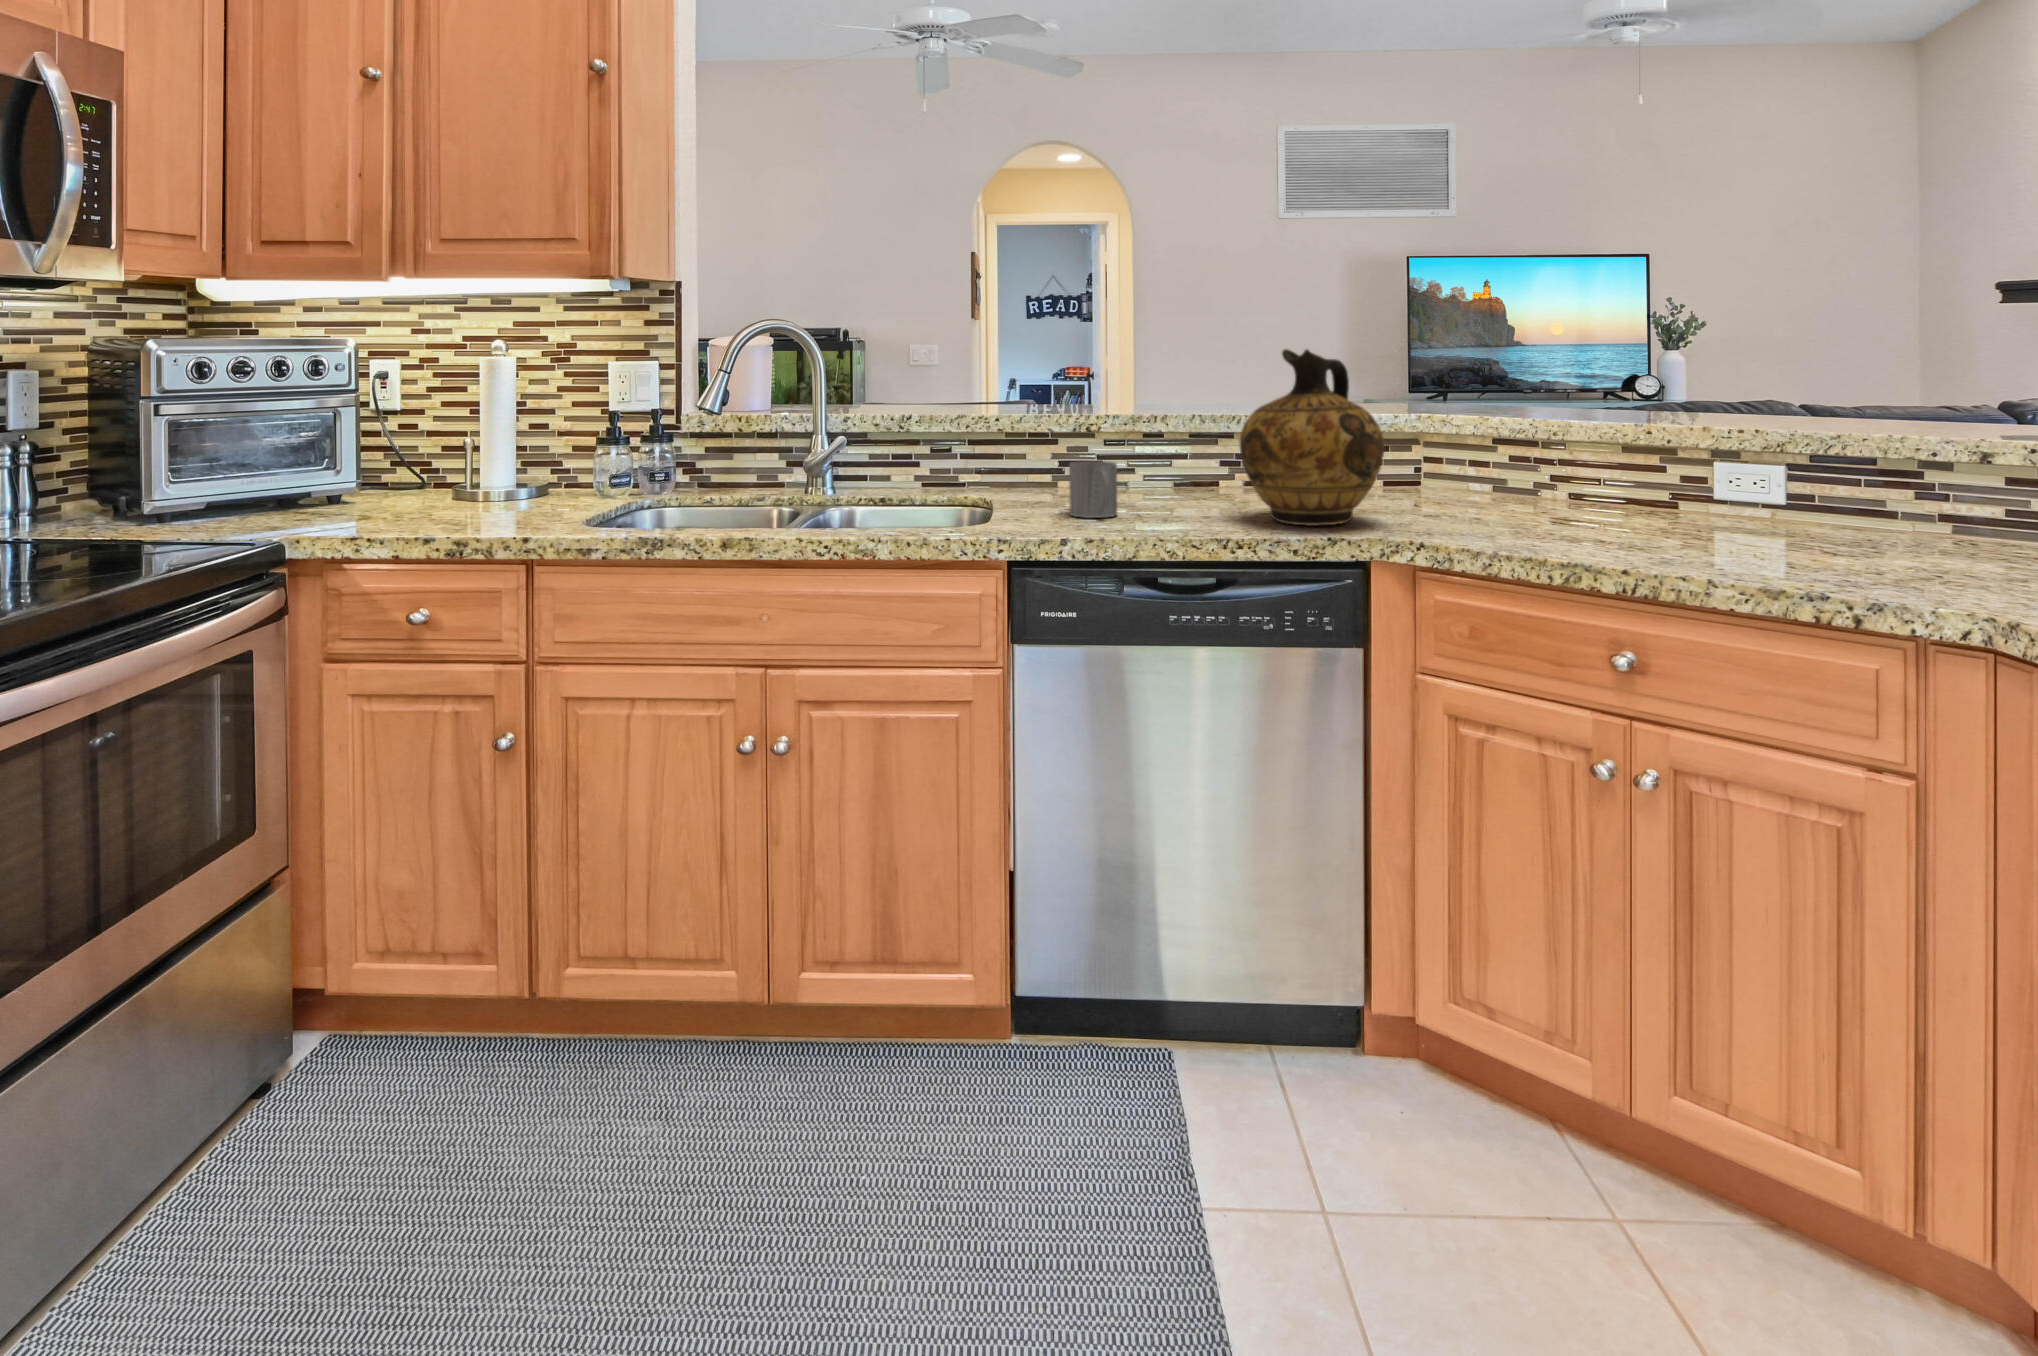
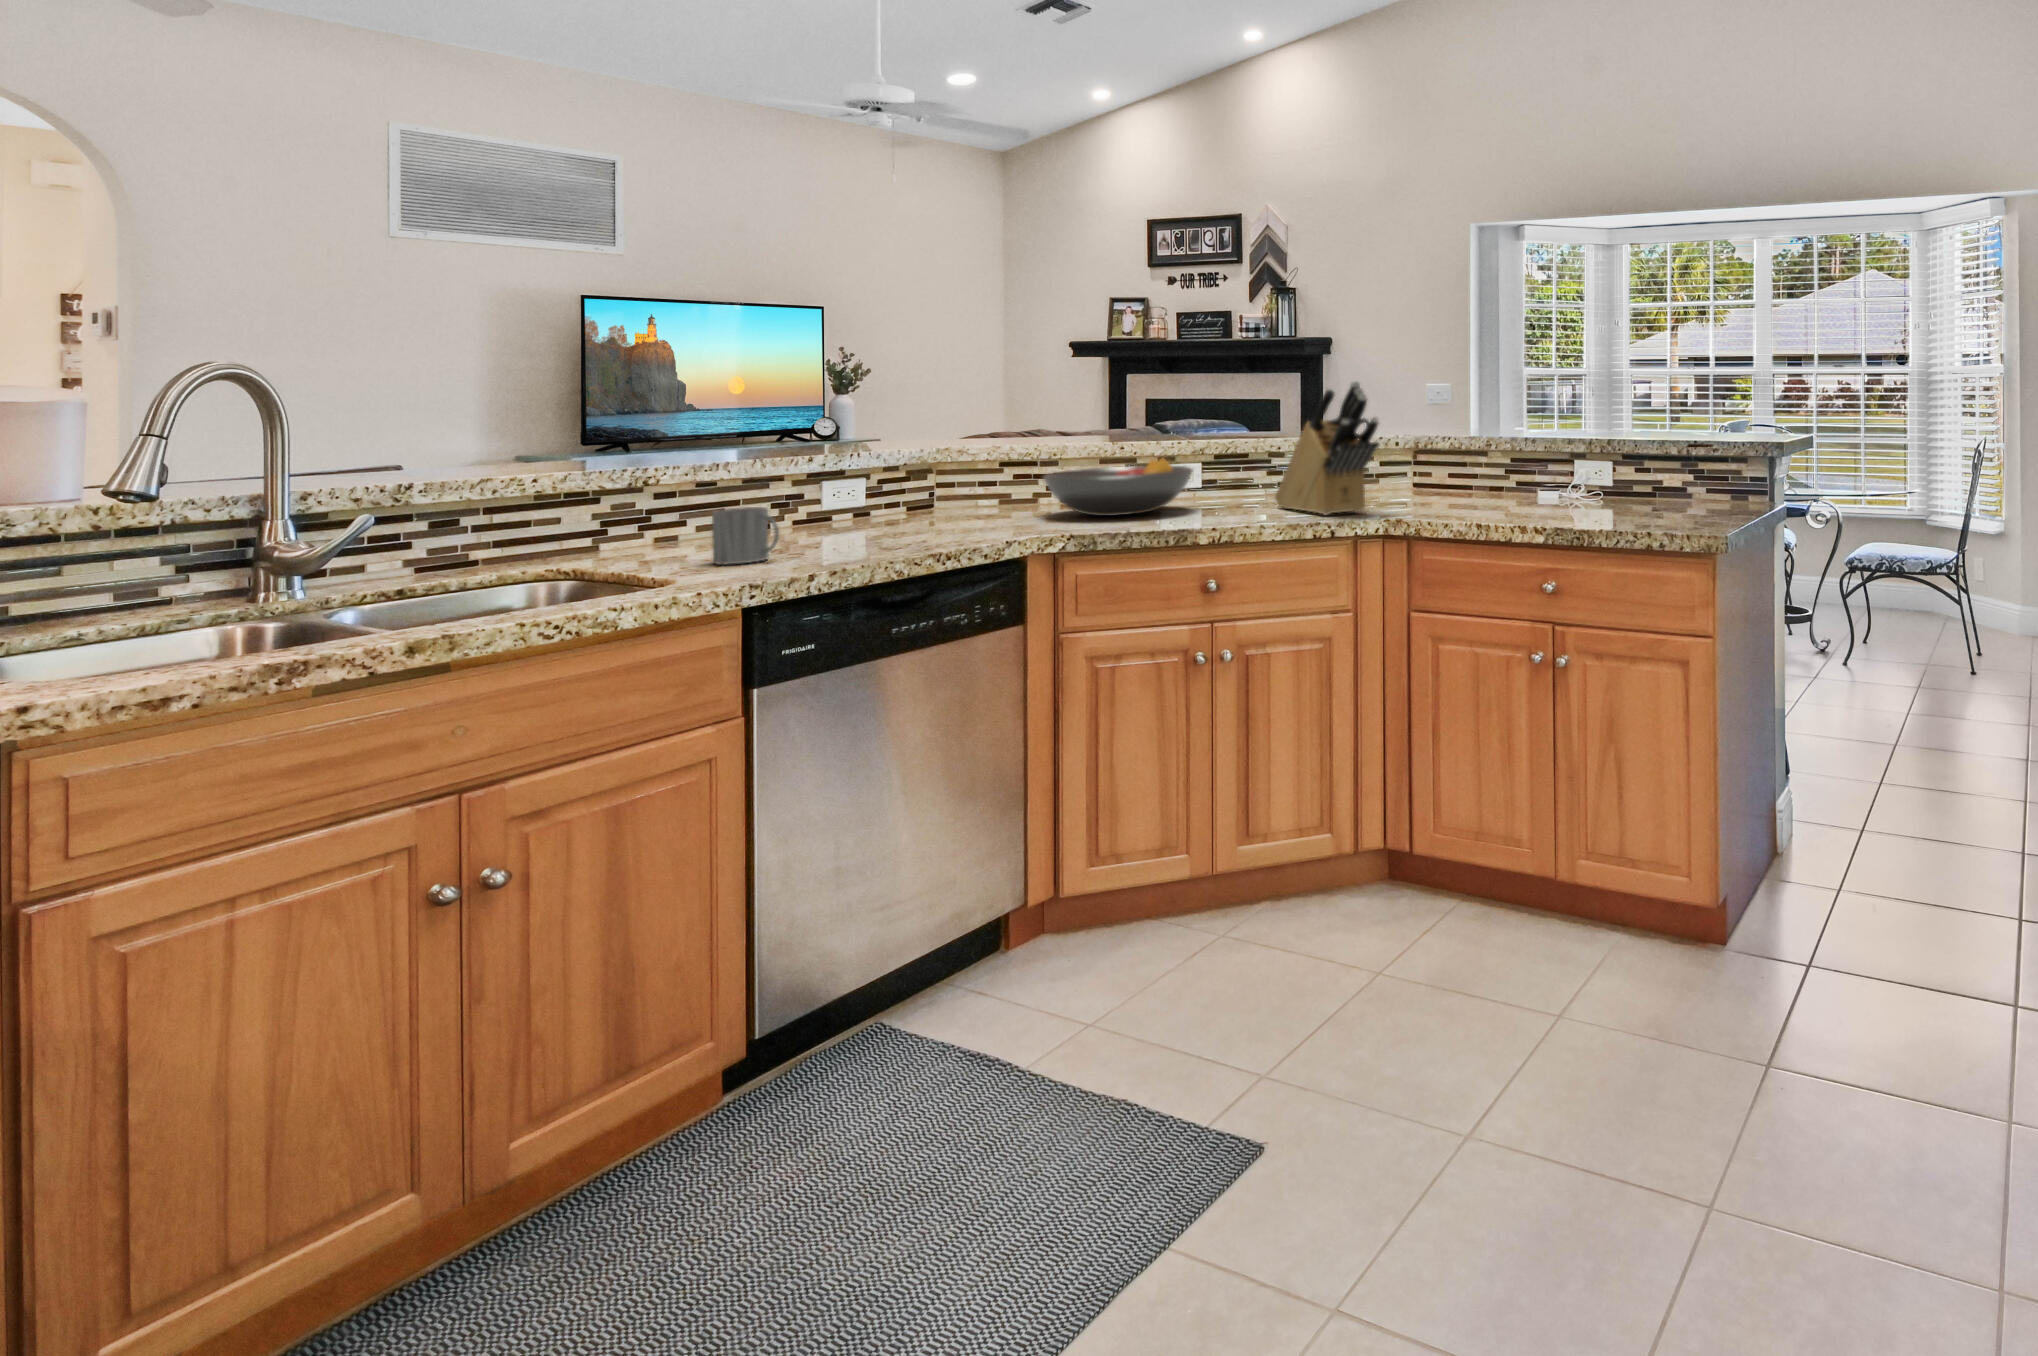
knife block: none [1861,343,2007,590] -> present [1275,381,1379,515]
ceramic jug: present [1239,349,1384,525] -> none [876,391,1005,541]
fruit bowl: none [1489,450,1722,528] -> present [1043,458,1193,516]

